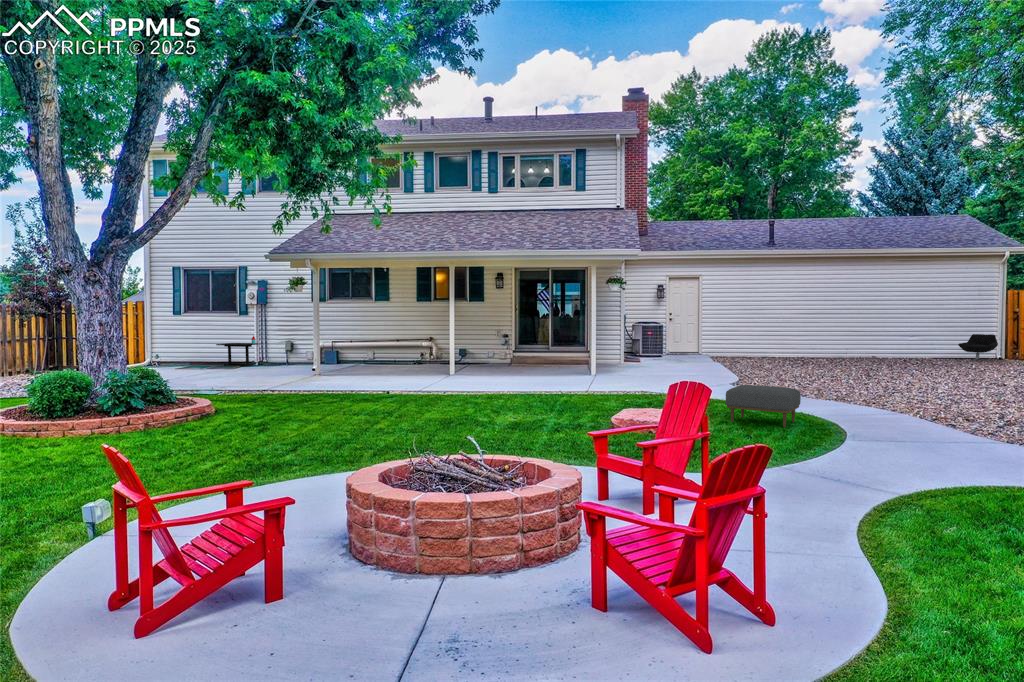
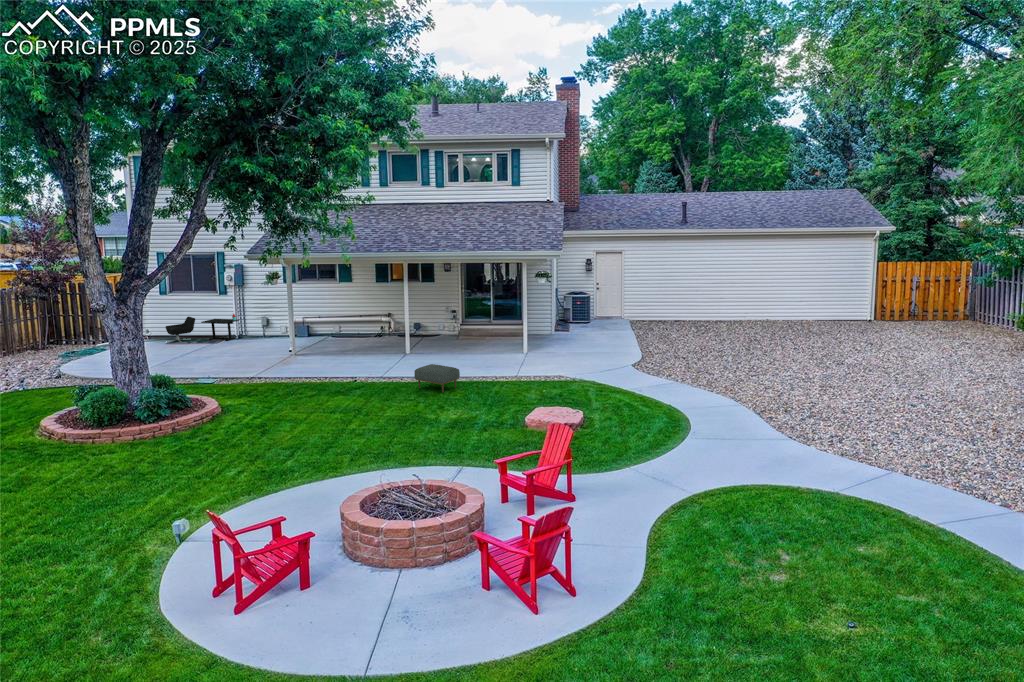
lounge chair: present [958,334,998,361] -> present [166,317,195,342]
ottoman: present [726,385,801,427] -> present [414,364,460,392]

